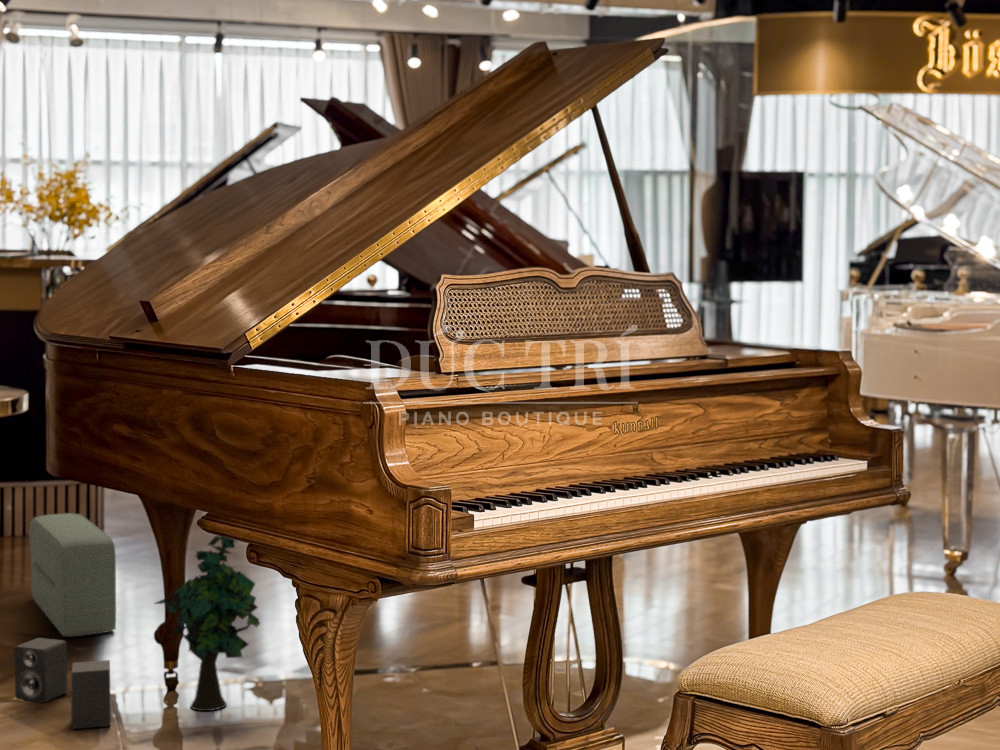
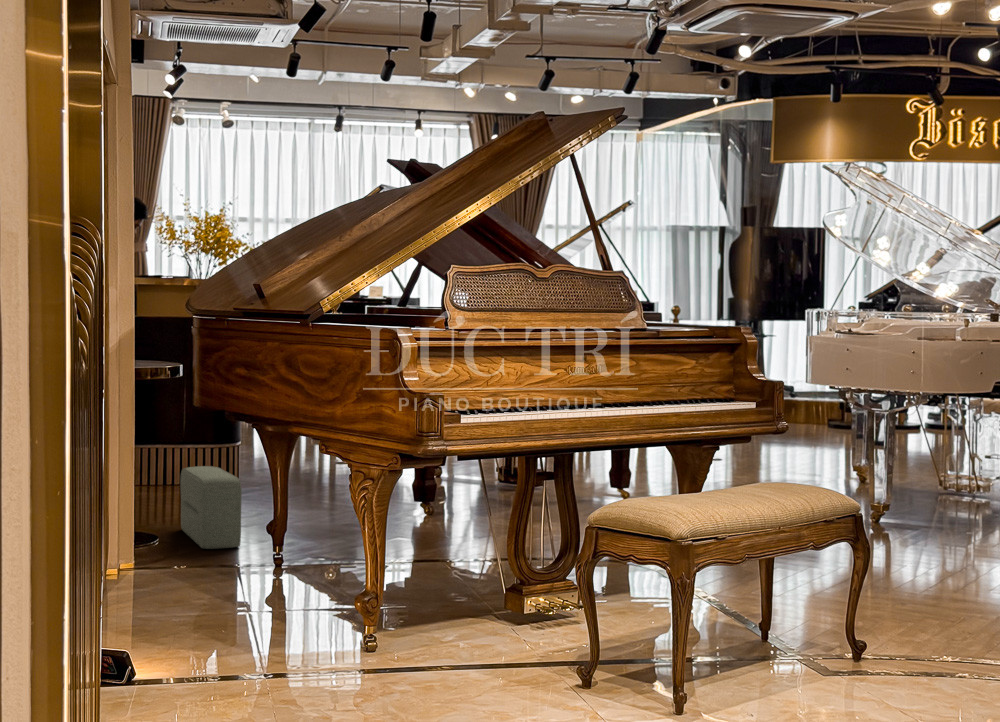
decorative plant: present [156,536,260,711] -> none [265,462,339,587]
speaker: present [14,638,111,729] -> none [168,537,233,593]

